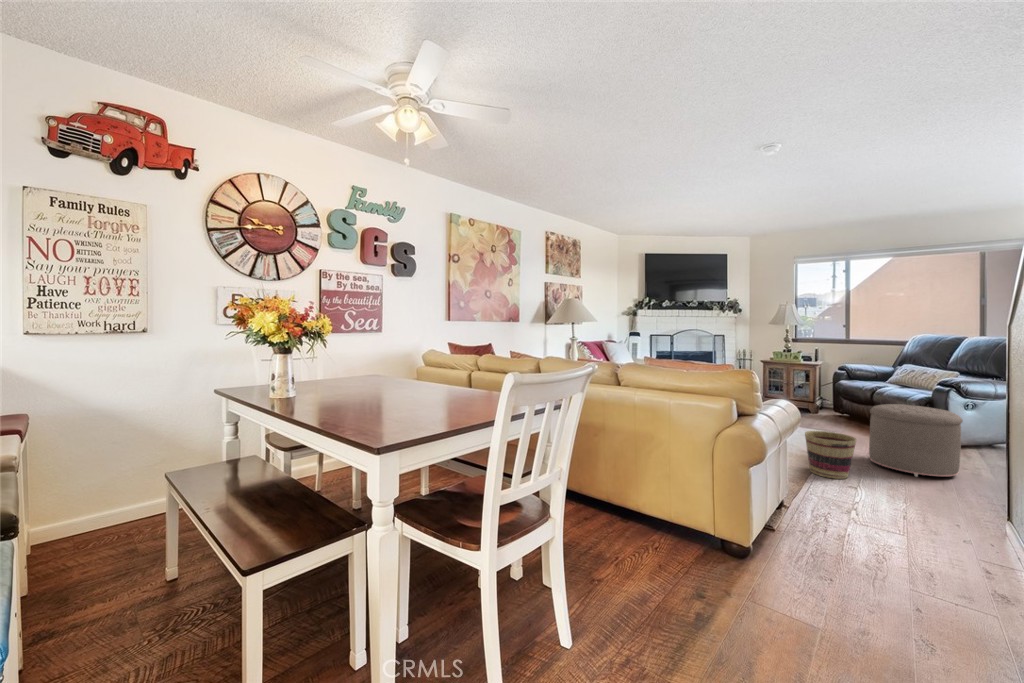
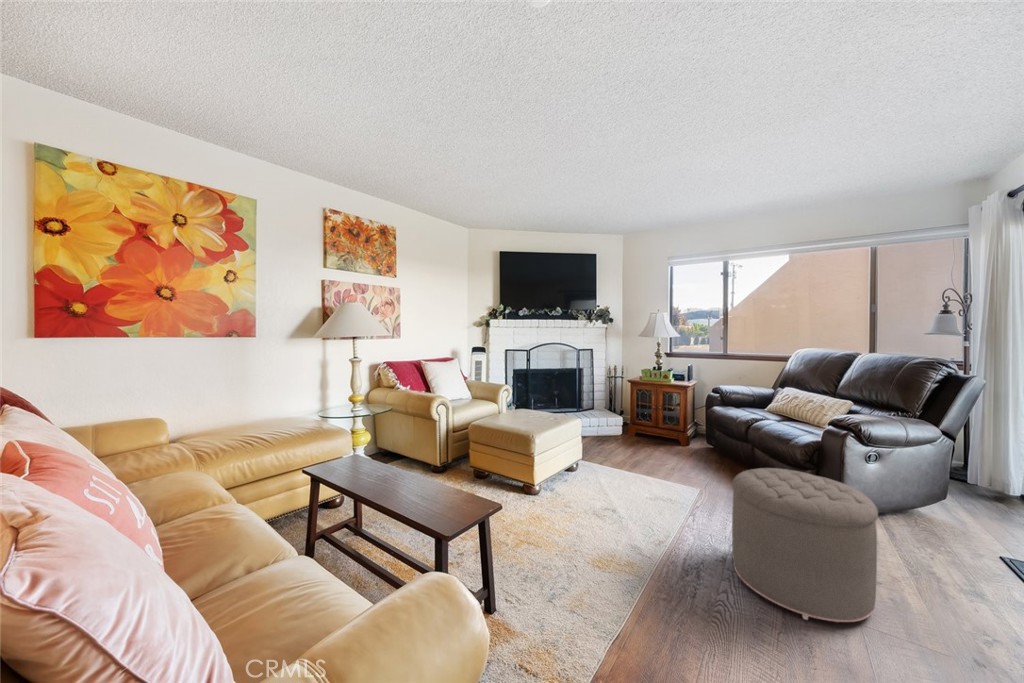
basket: present [805,431,856,479] -> none [615,530,699,645]

